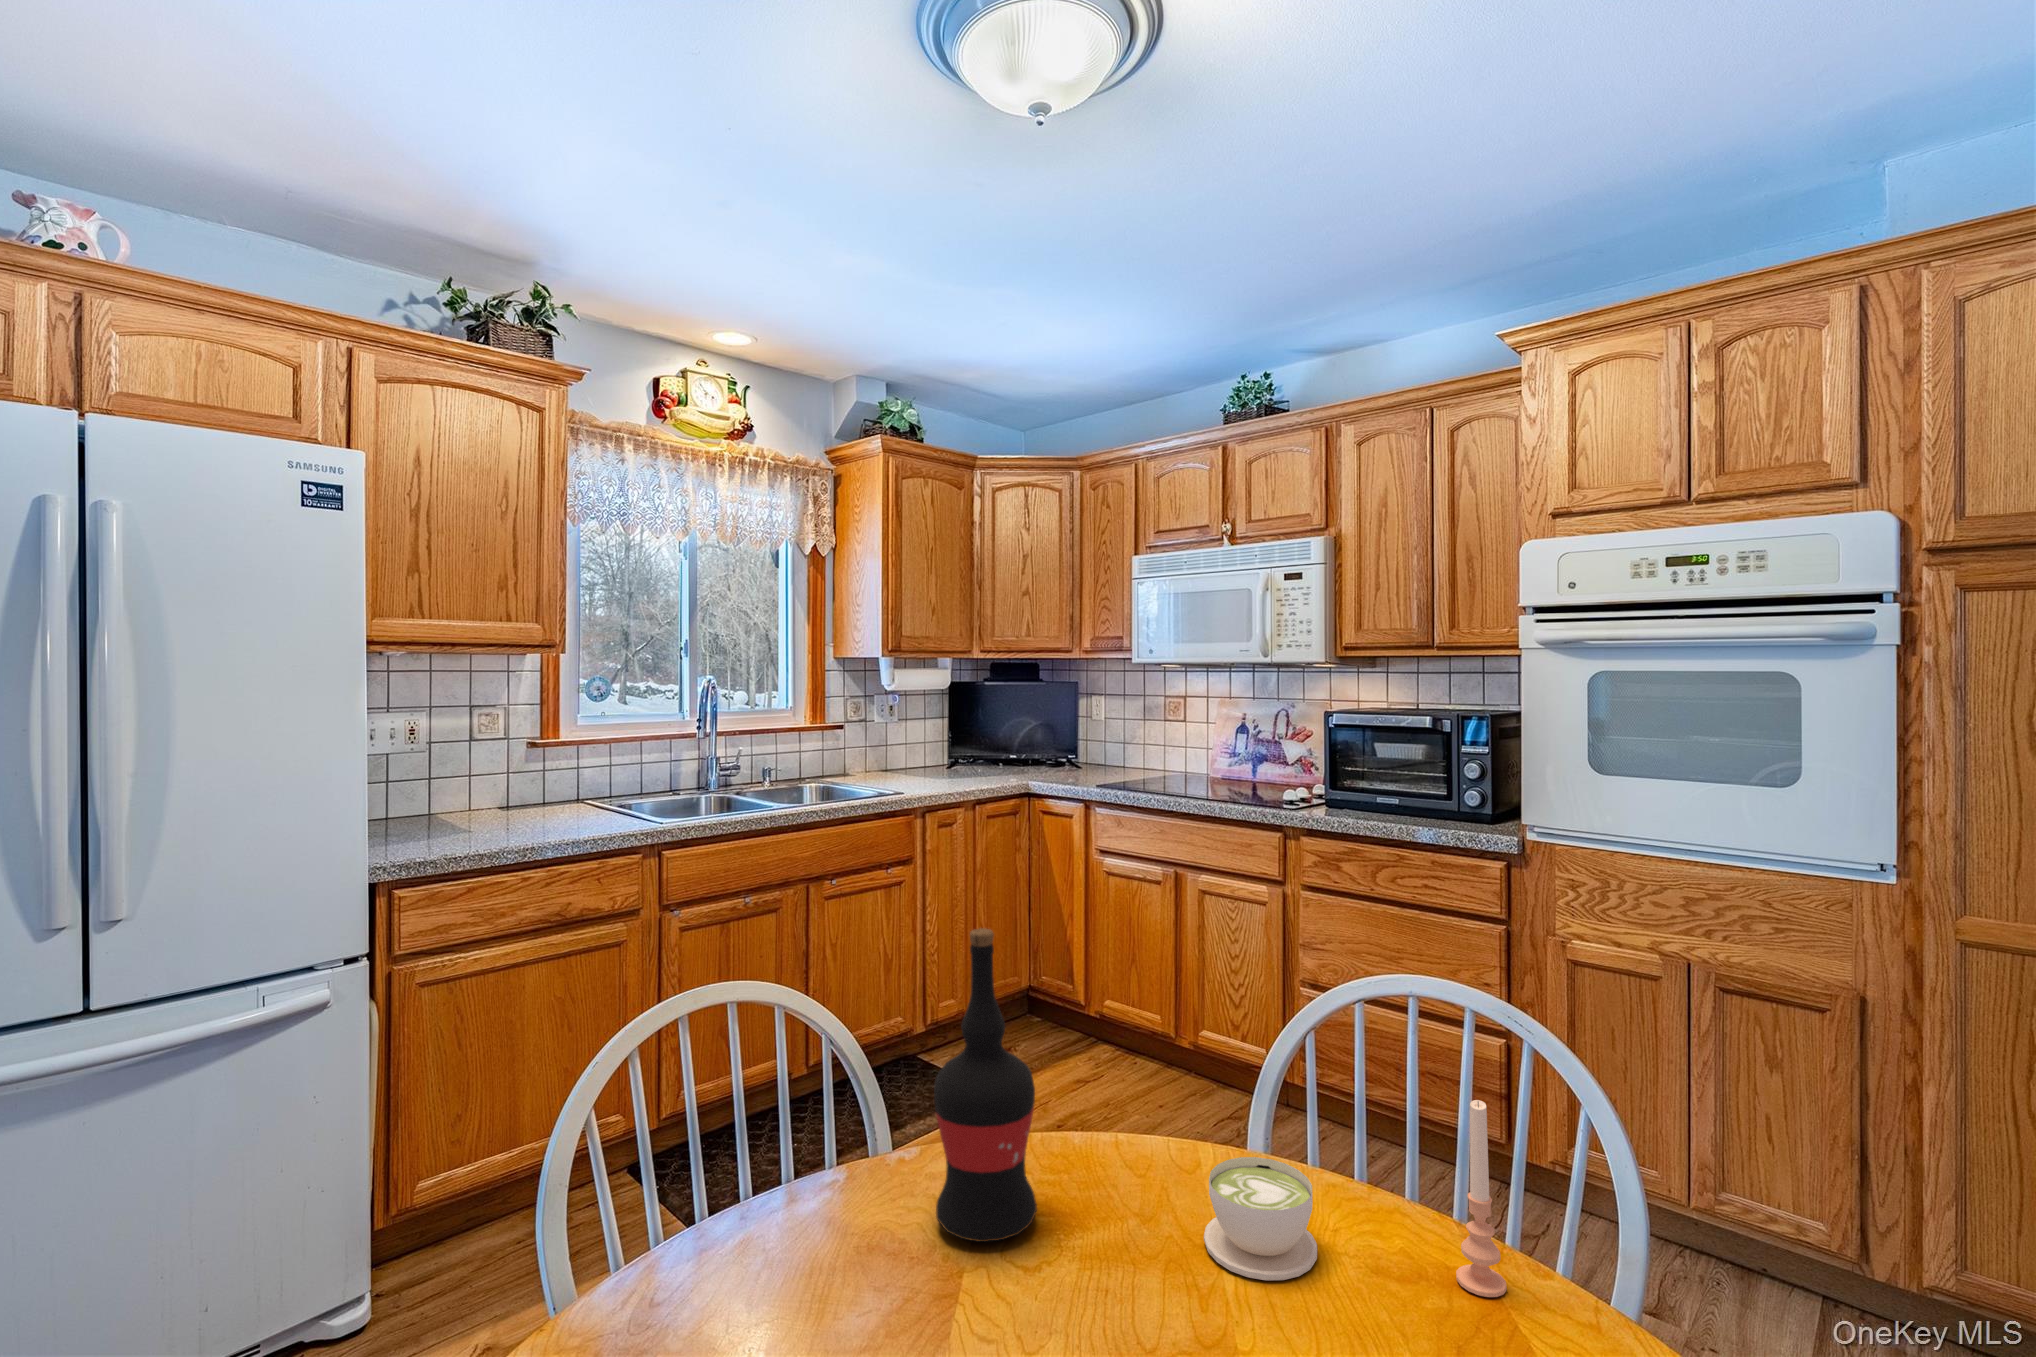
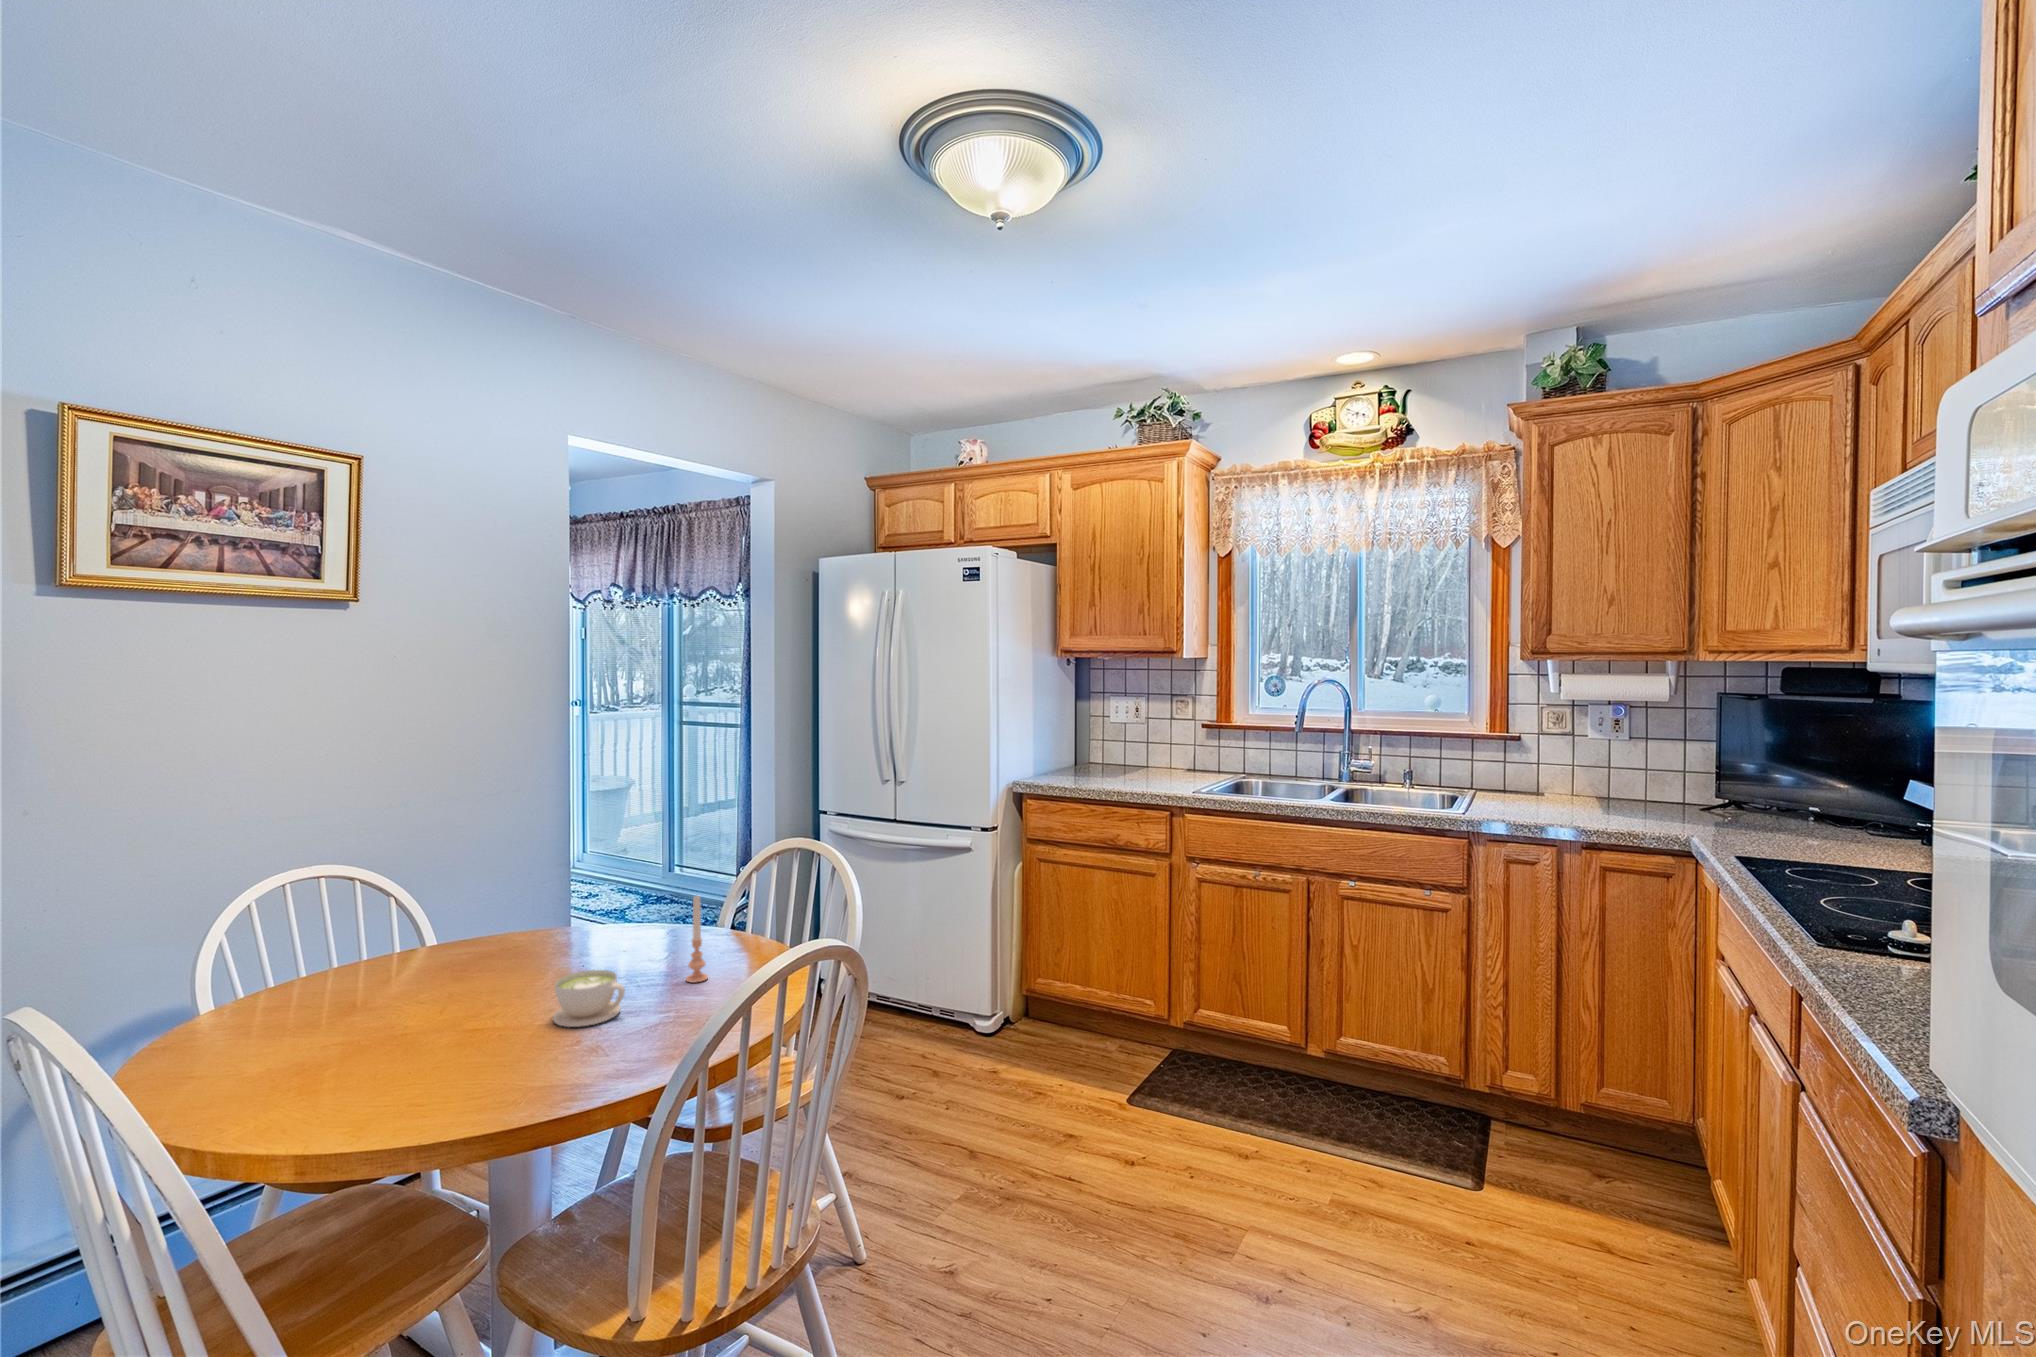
wine bottle: present [934,928,1037,1242] -> none [615,818,670,969]
candle: present [1456,1100,1507,1297] -> present [686,896,708,982]

